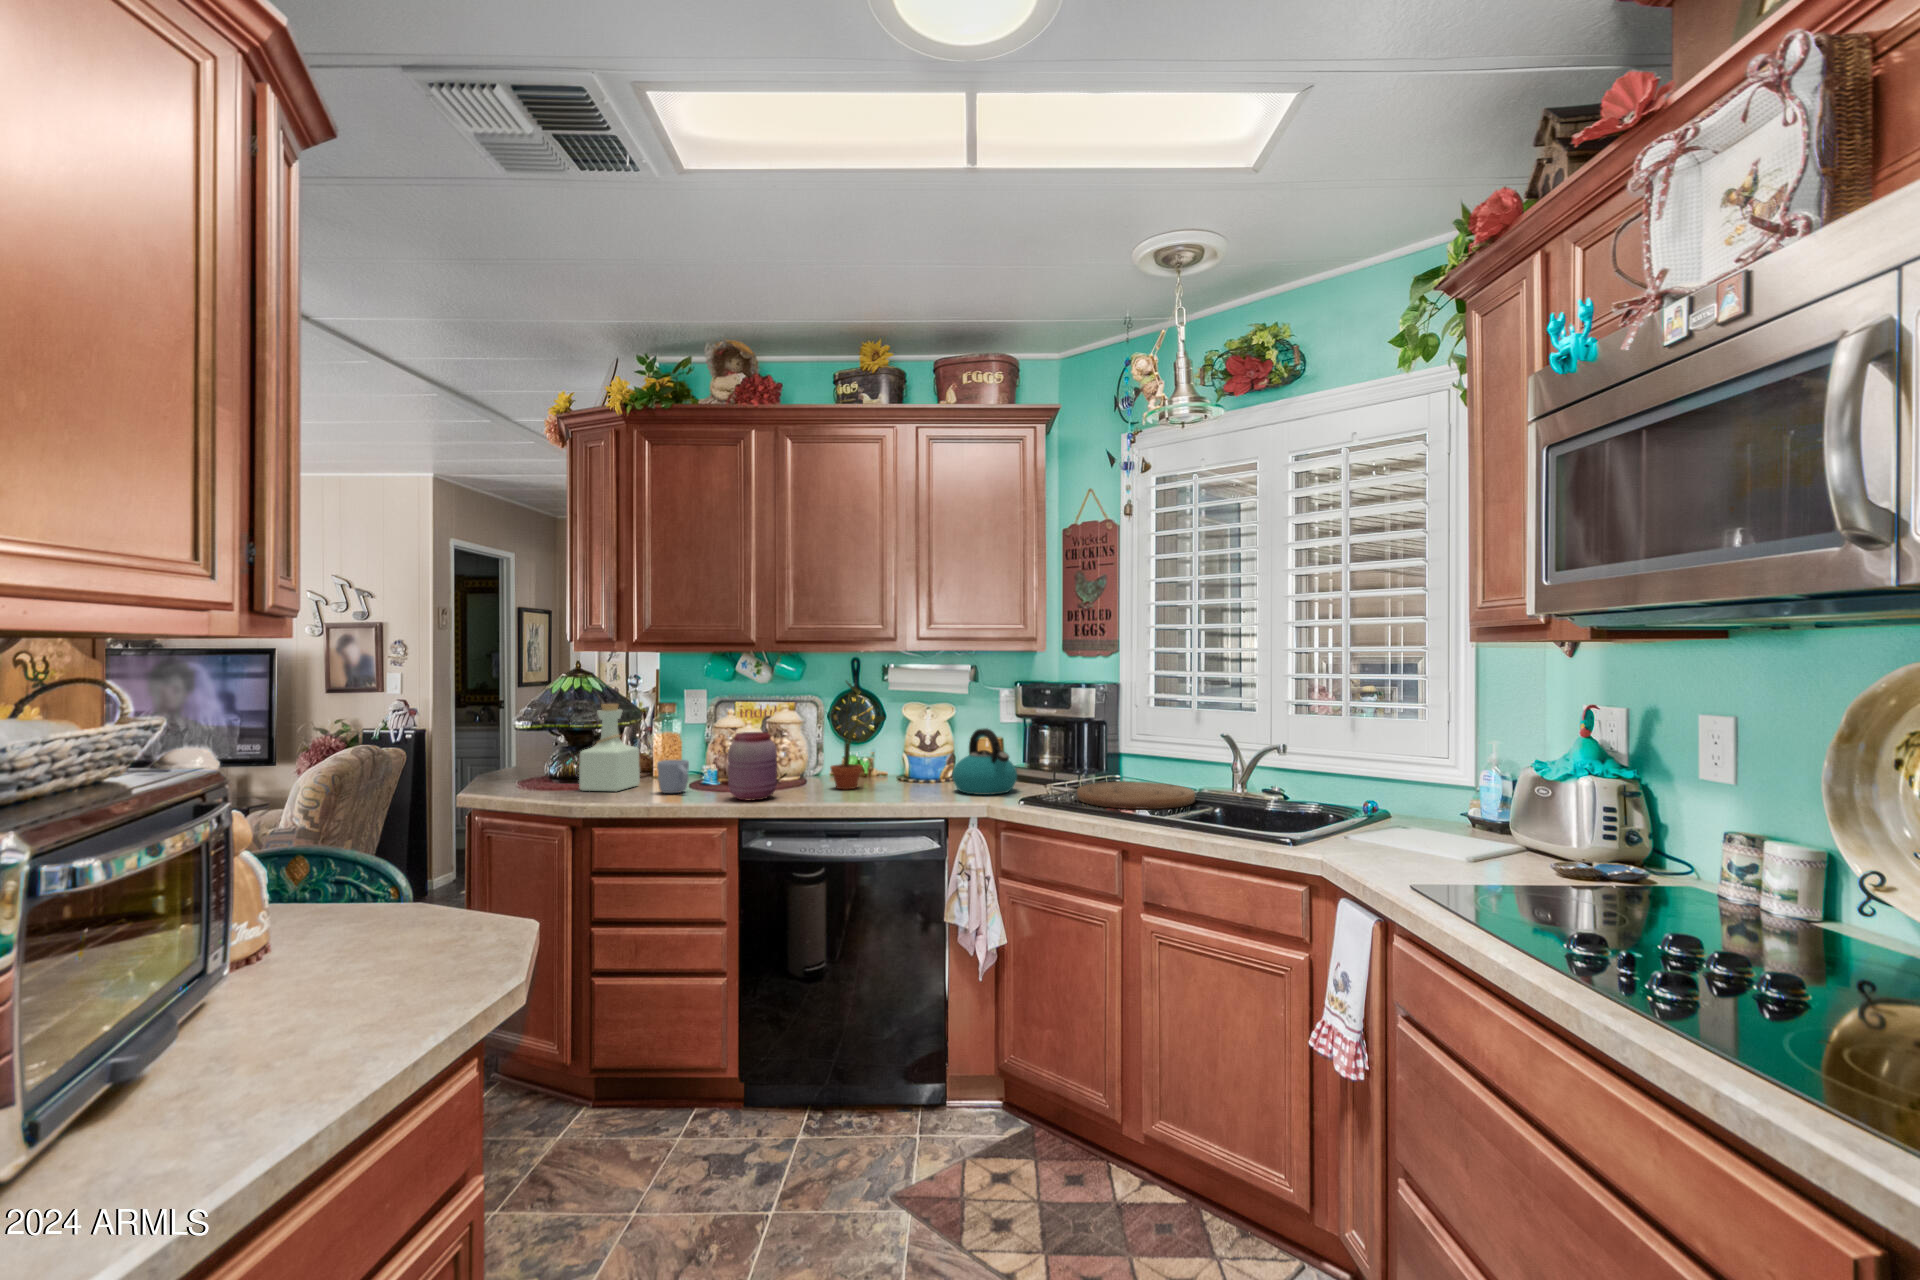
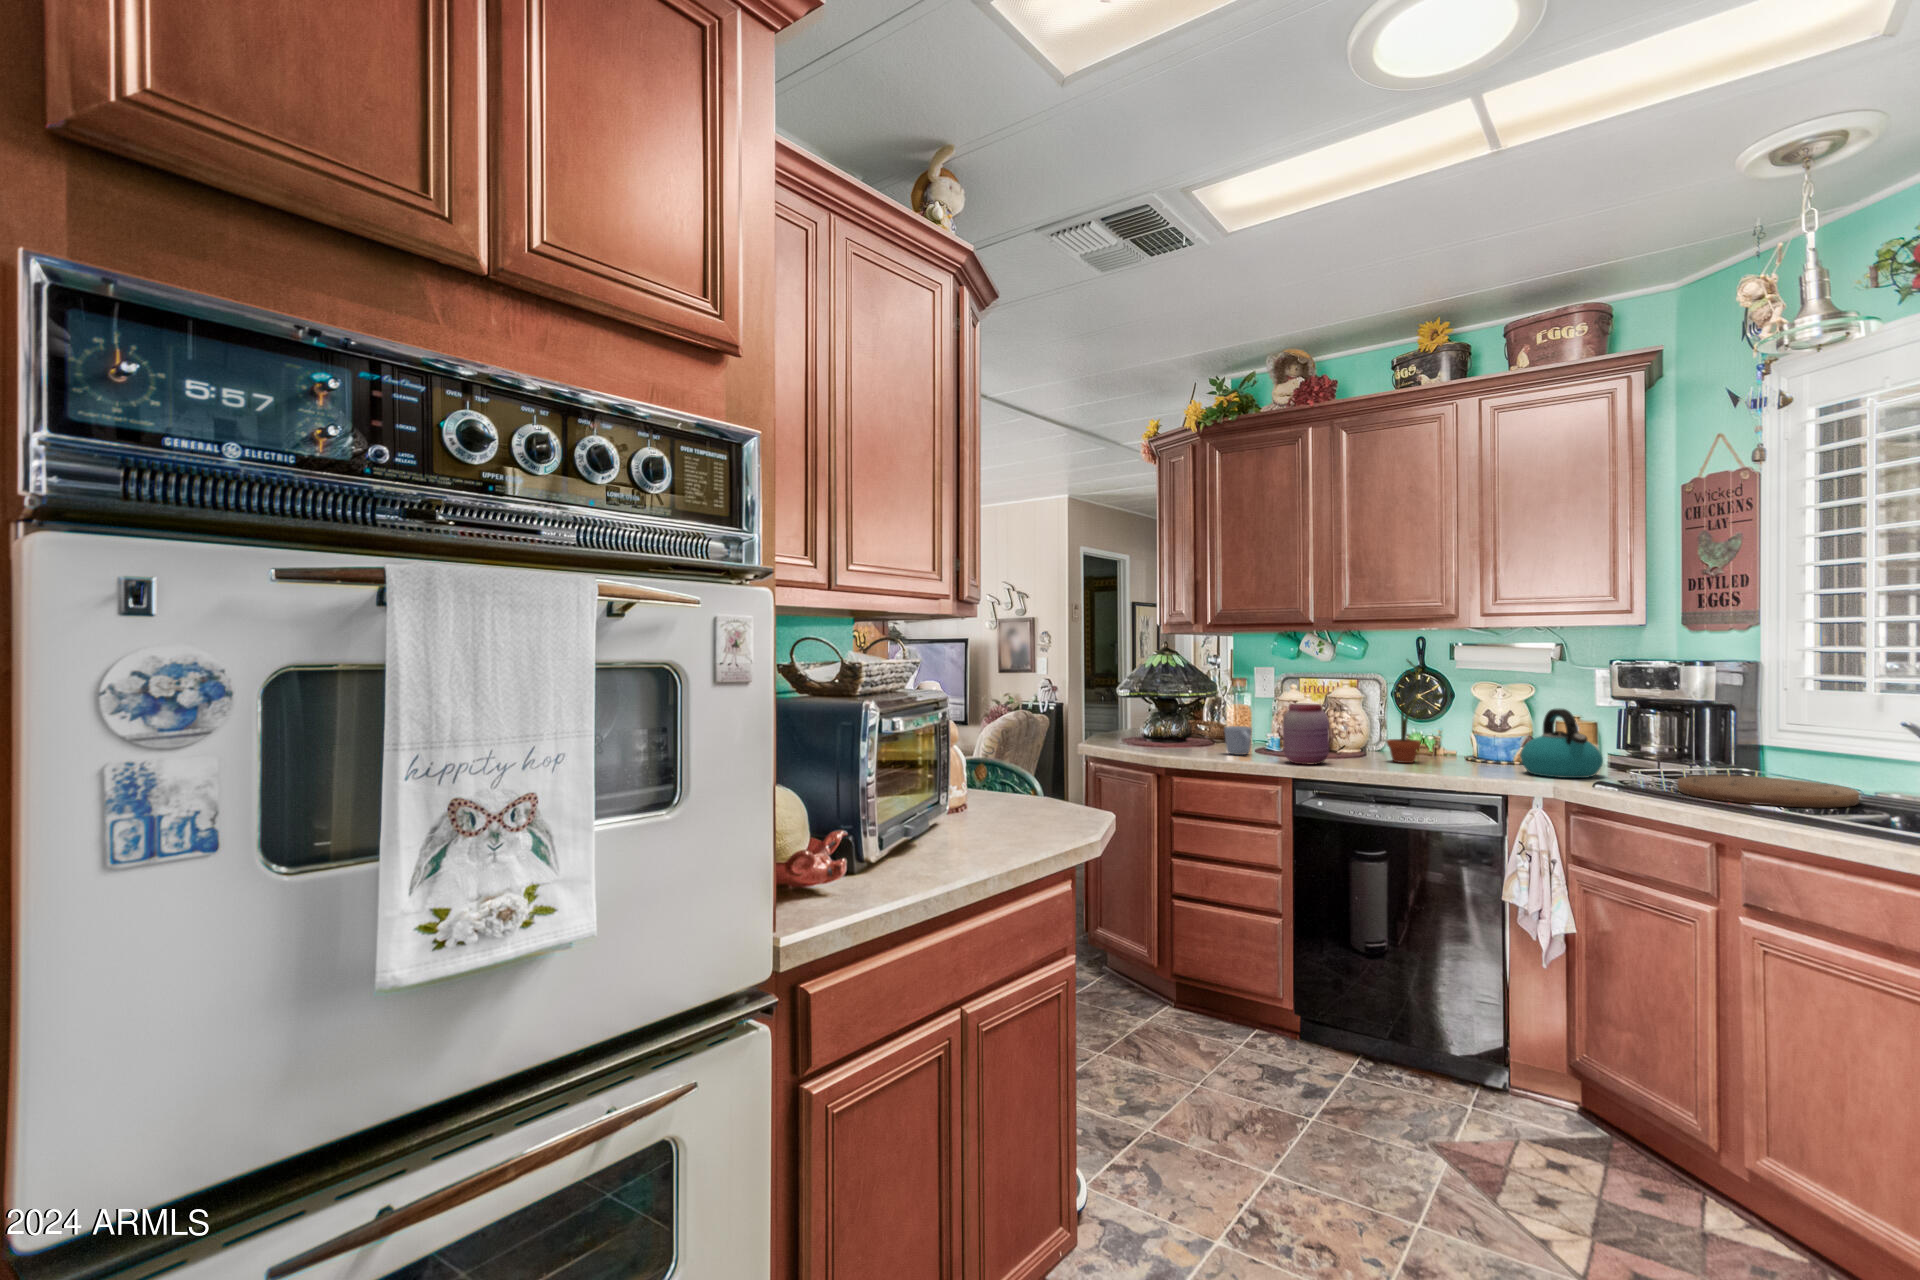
bottle: present [579,704,640,792] -> none [1163,677,1213,750]

